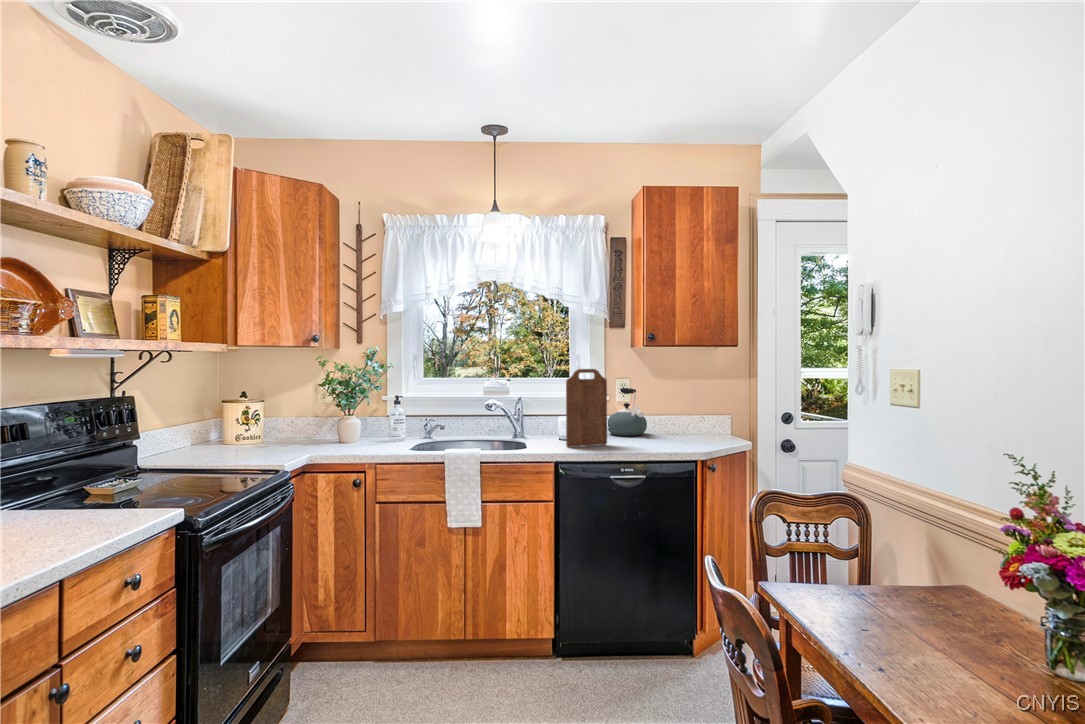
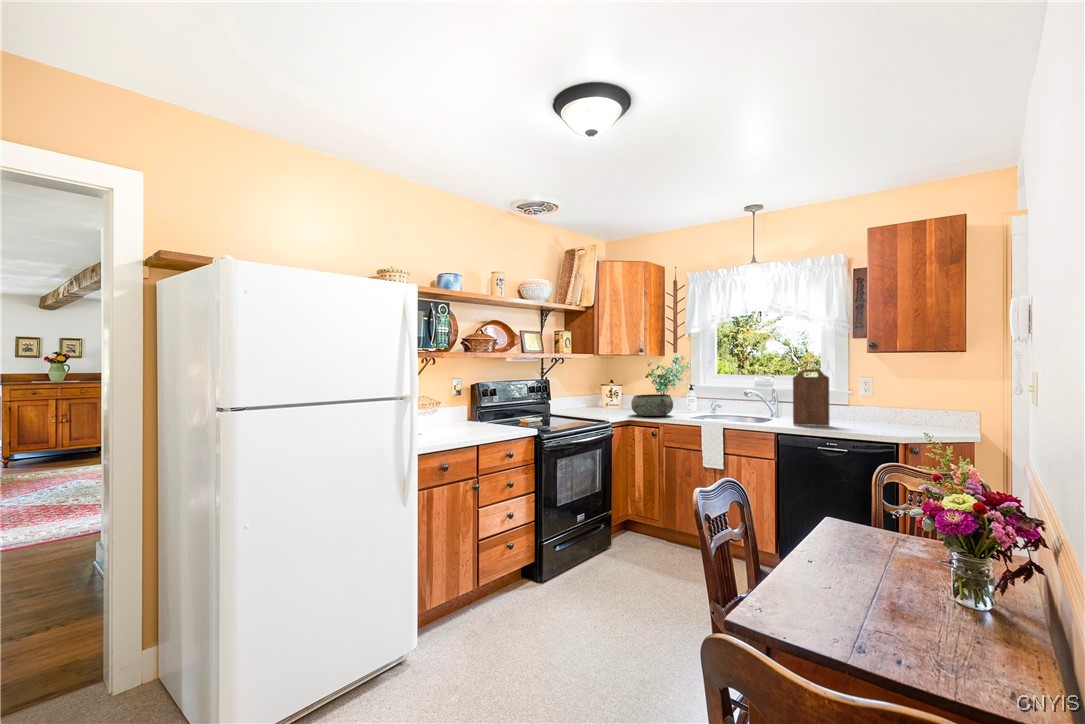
kettle: present [607,388,647,436] -> none [850,385,887,423]
bowl: none [309,413,382,453] -> present [631,394,673,416]

